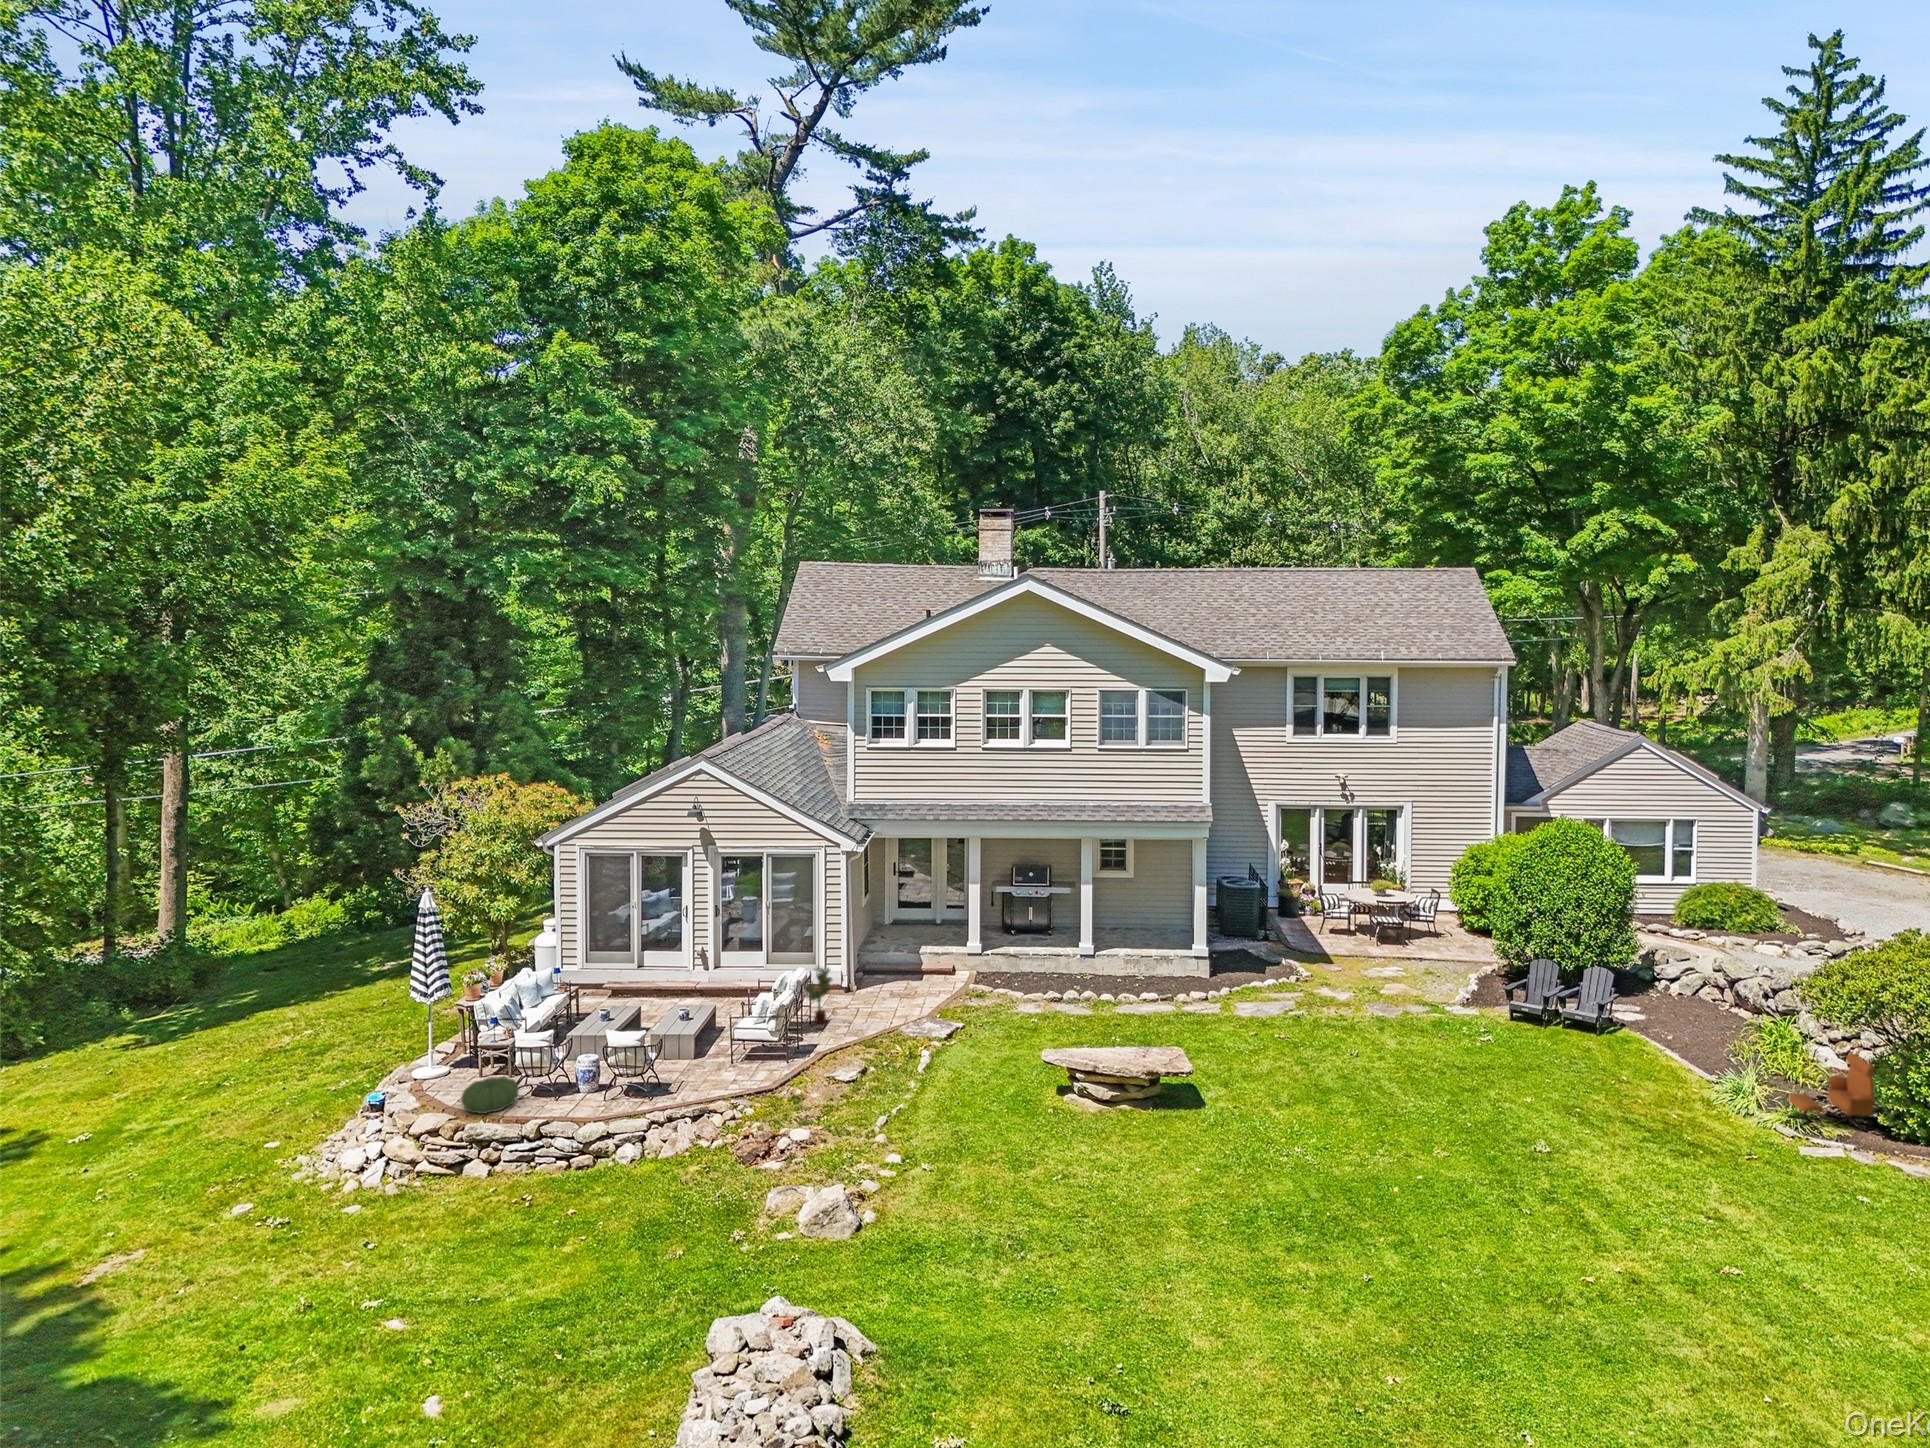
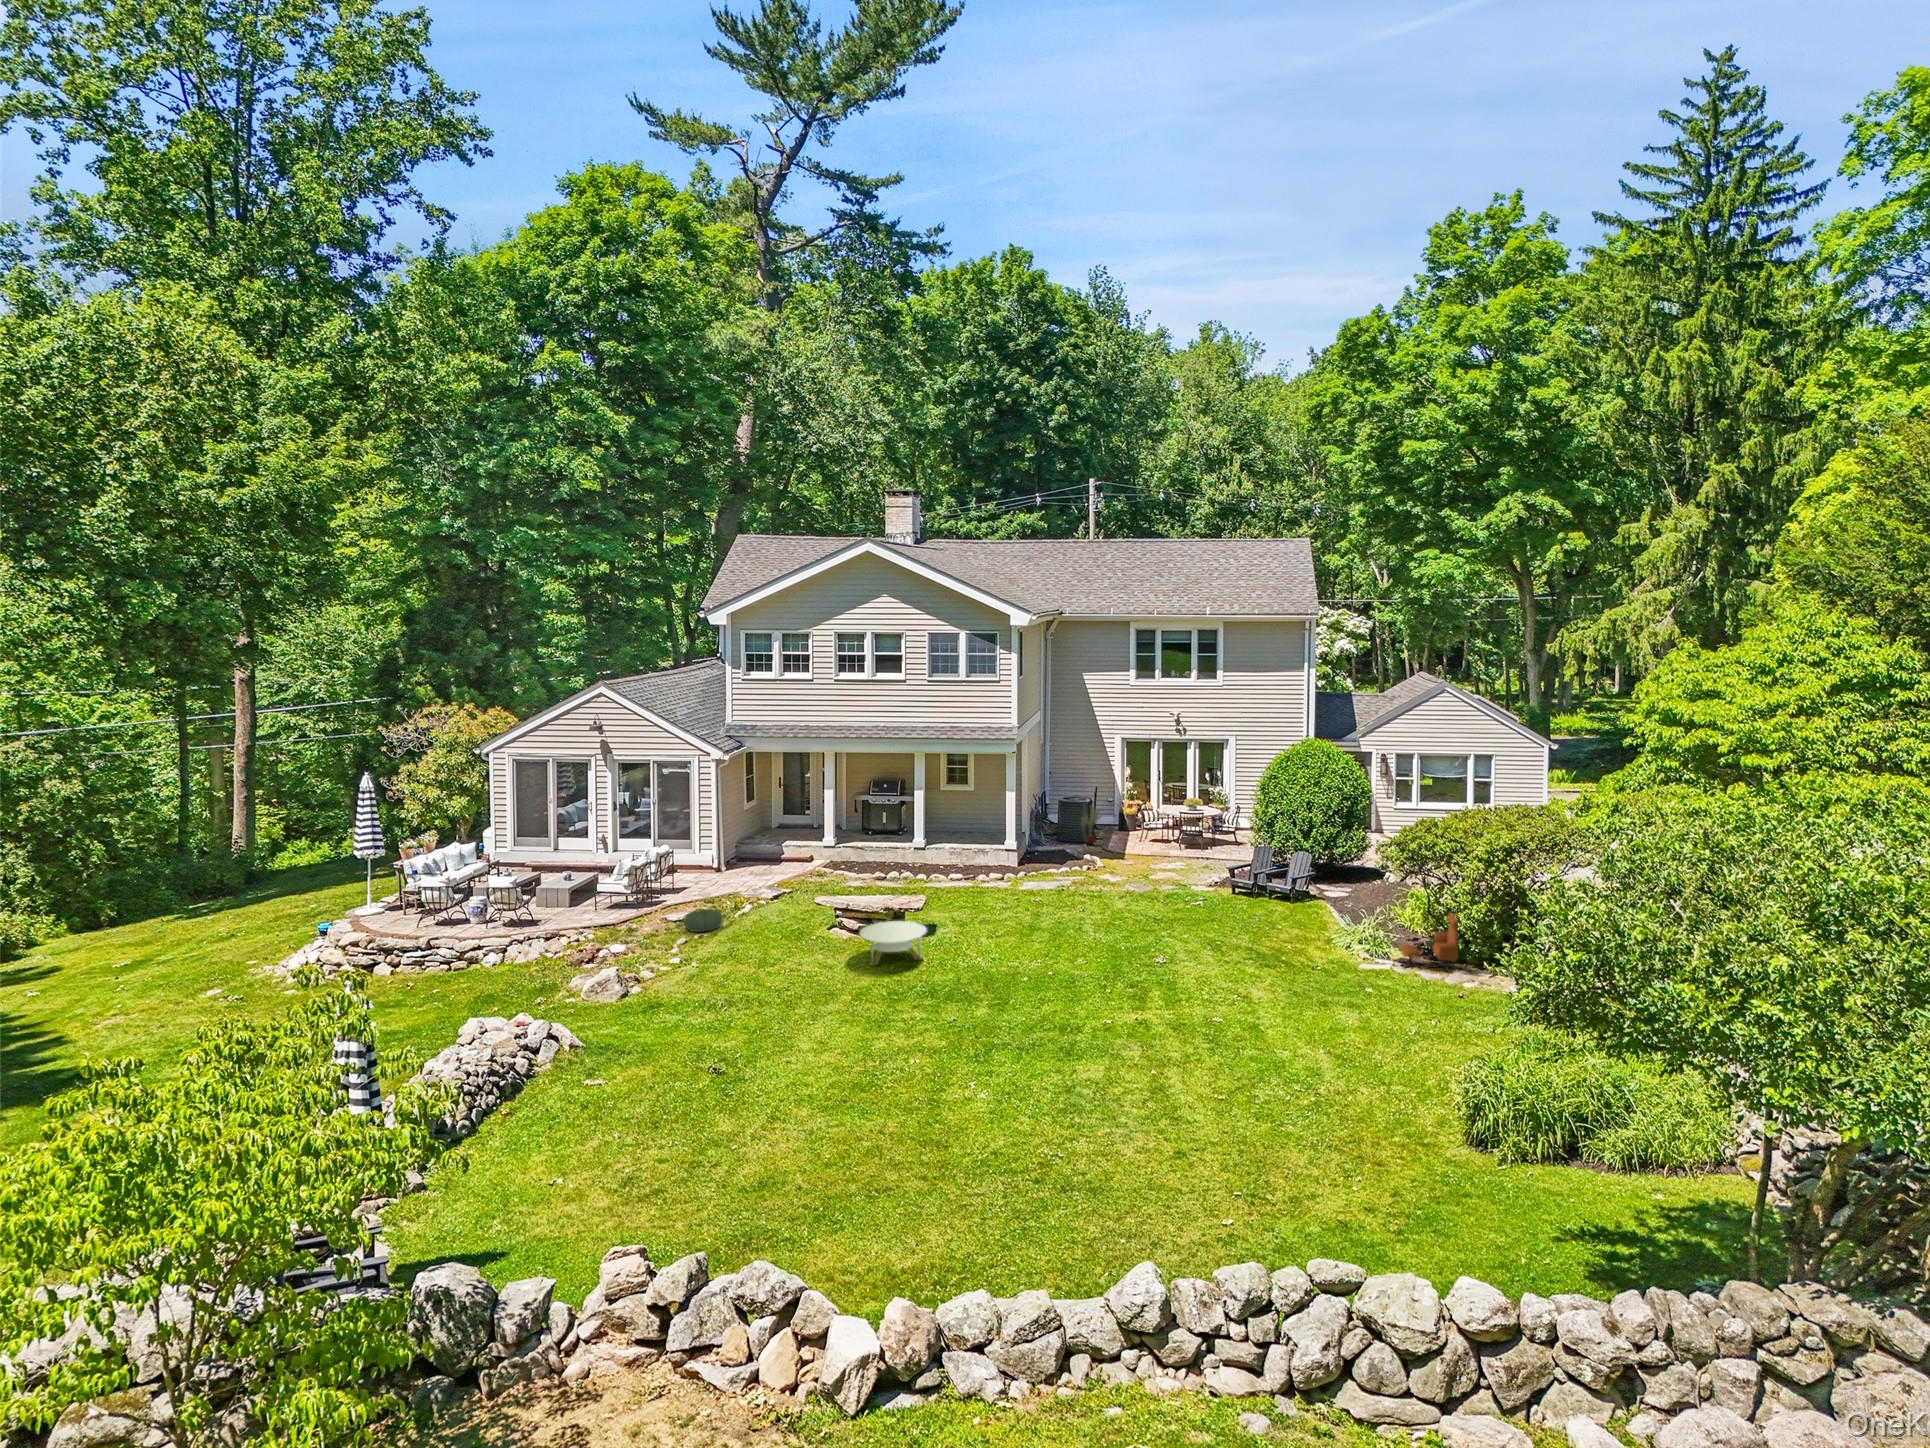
potted tree: present [803,968,833,1023] -> present [1081,806,1101,843]
pouf: present [461,1077,519,1114] -> present [684,909,723,932]
round table: none [1117,1078,1205,1145] -> present [860,921,927,966]

